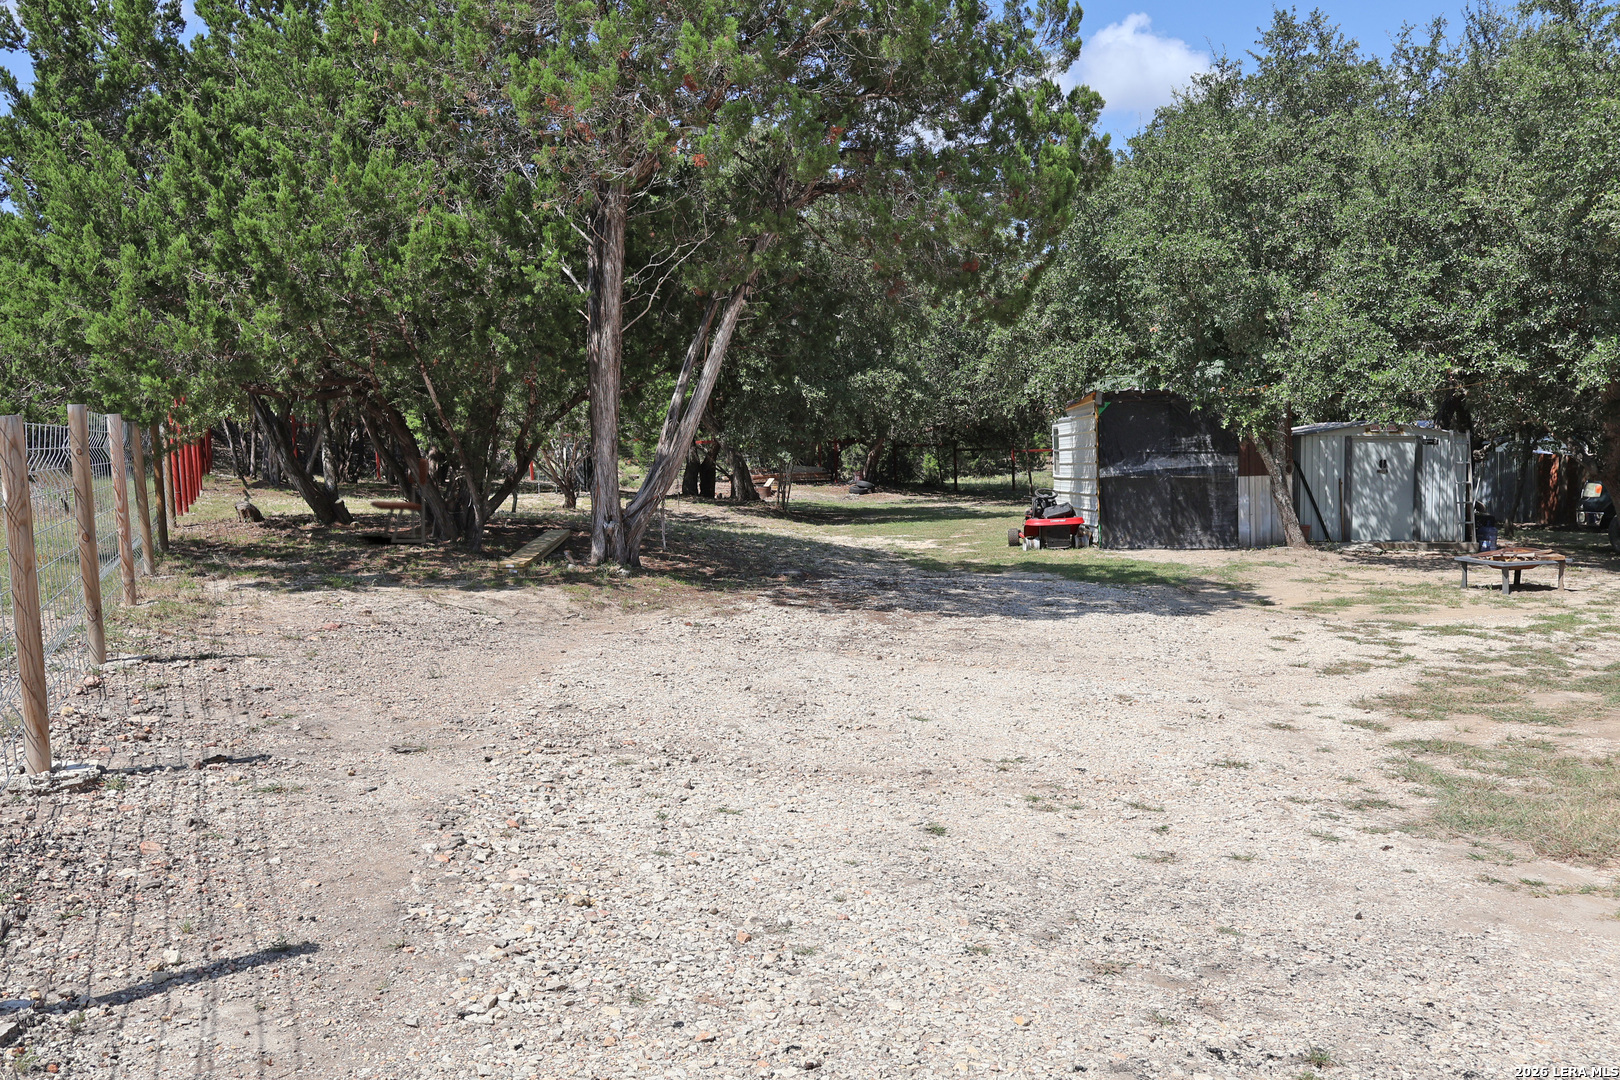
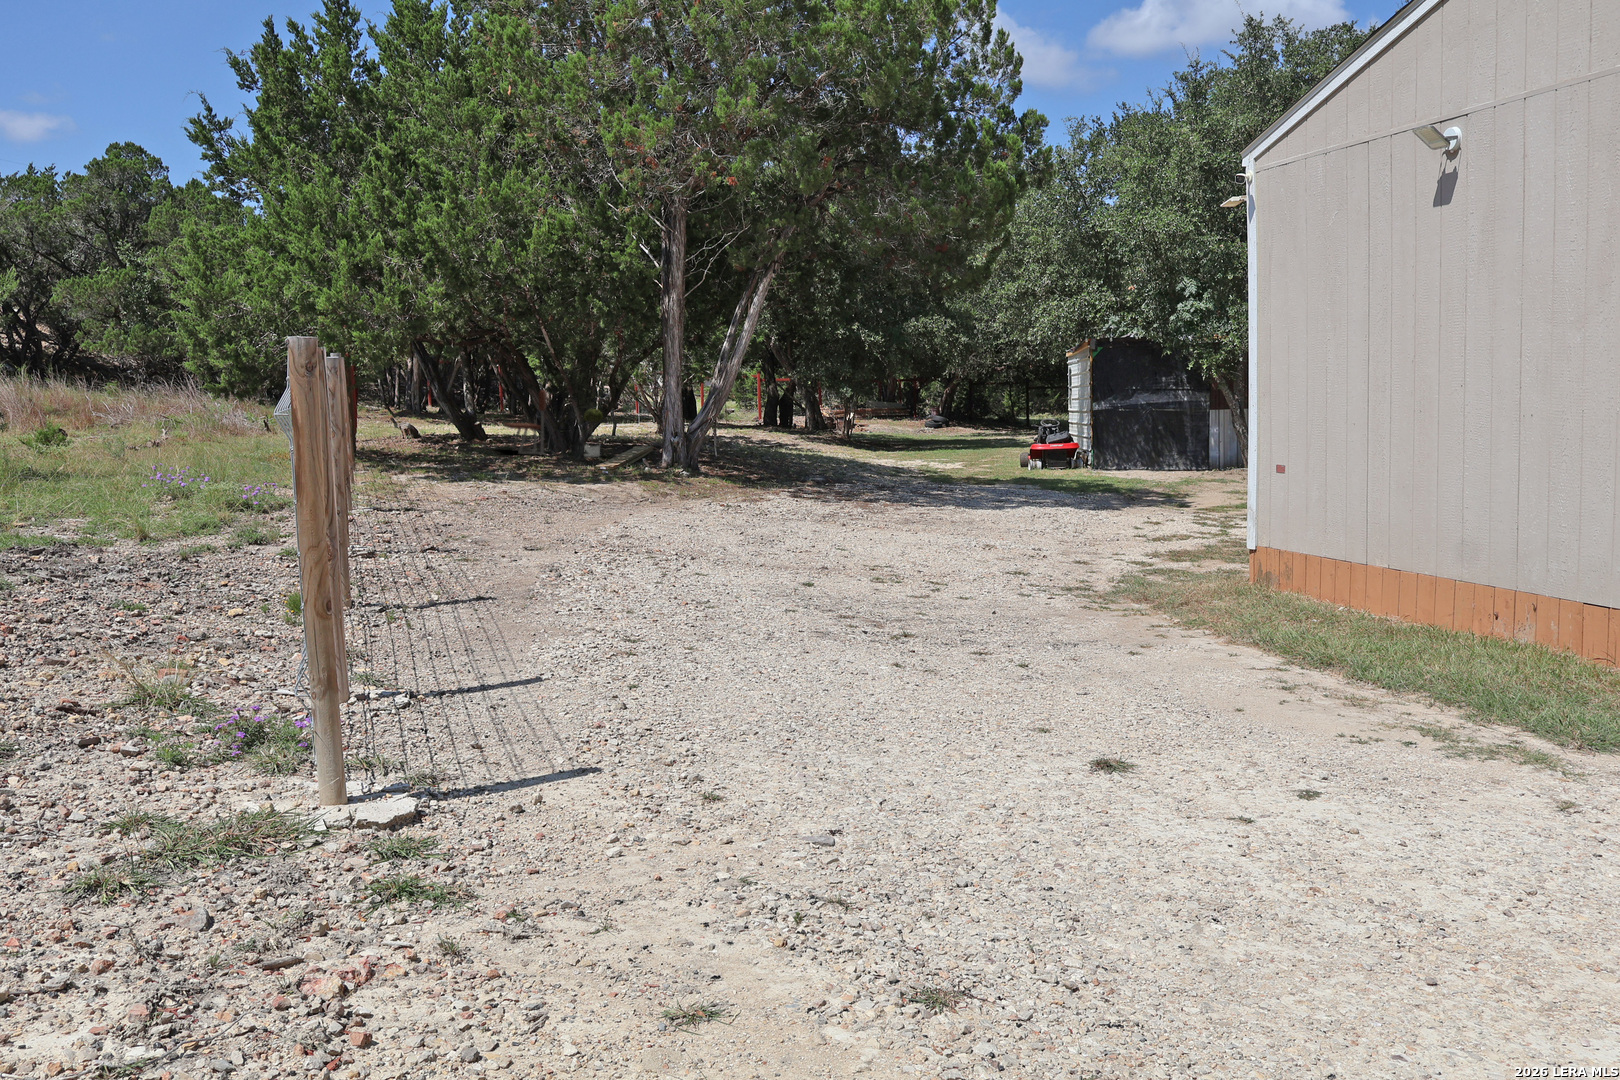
potted tree: none [478,481,505,545] -> present [584,409,603,457]

